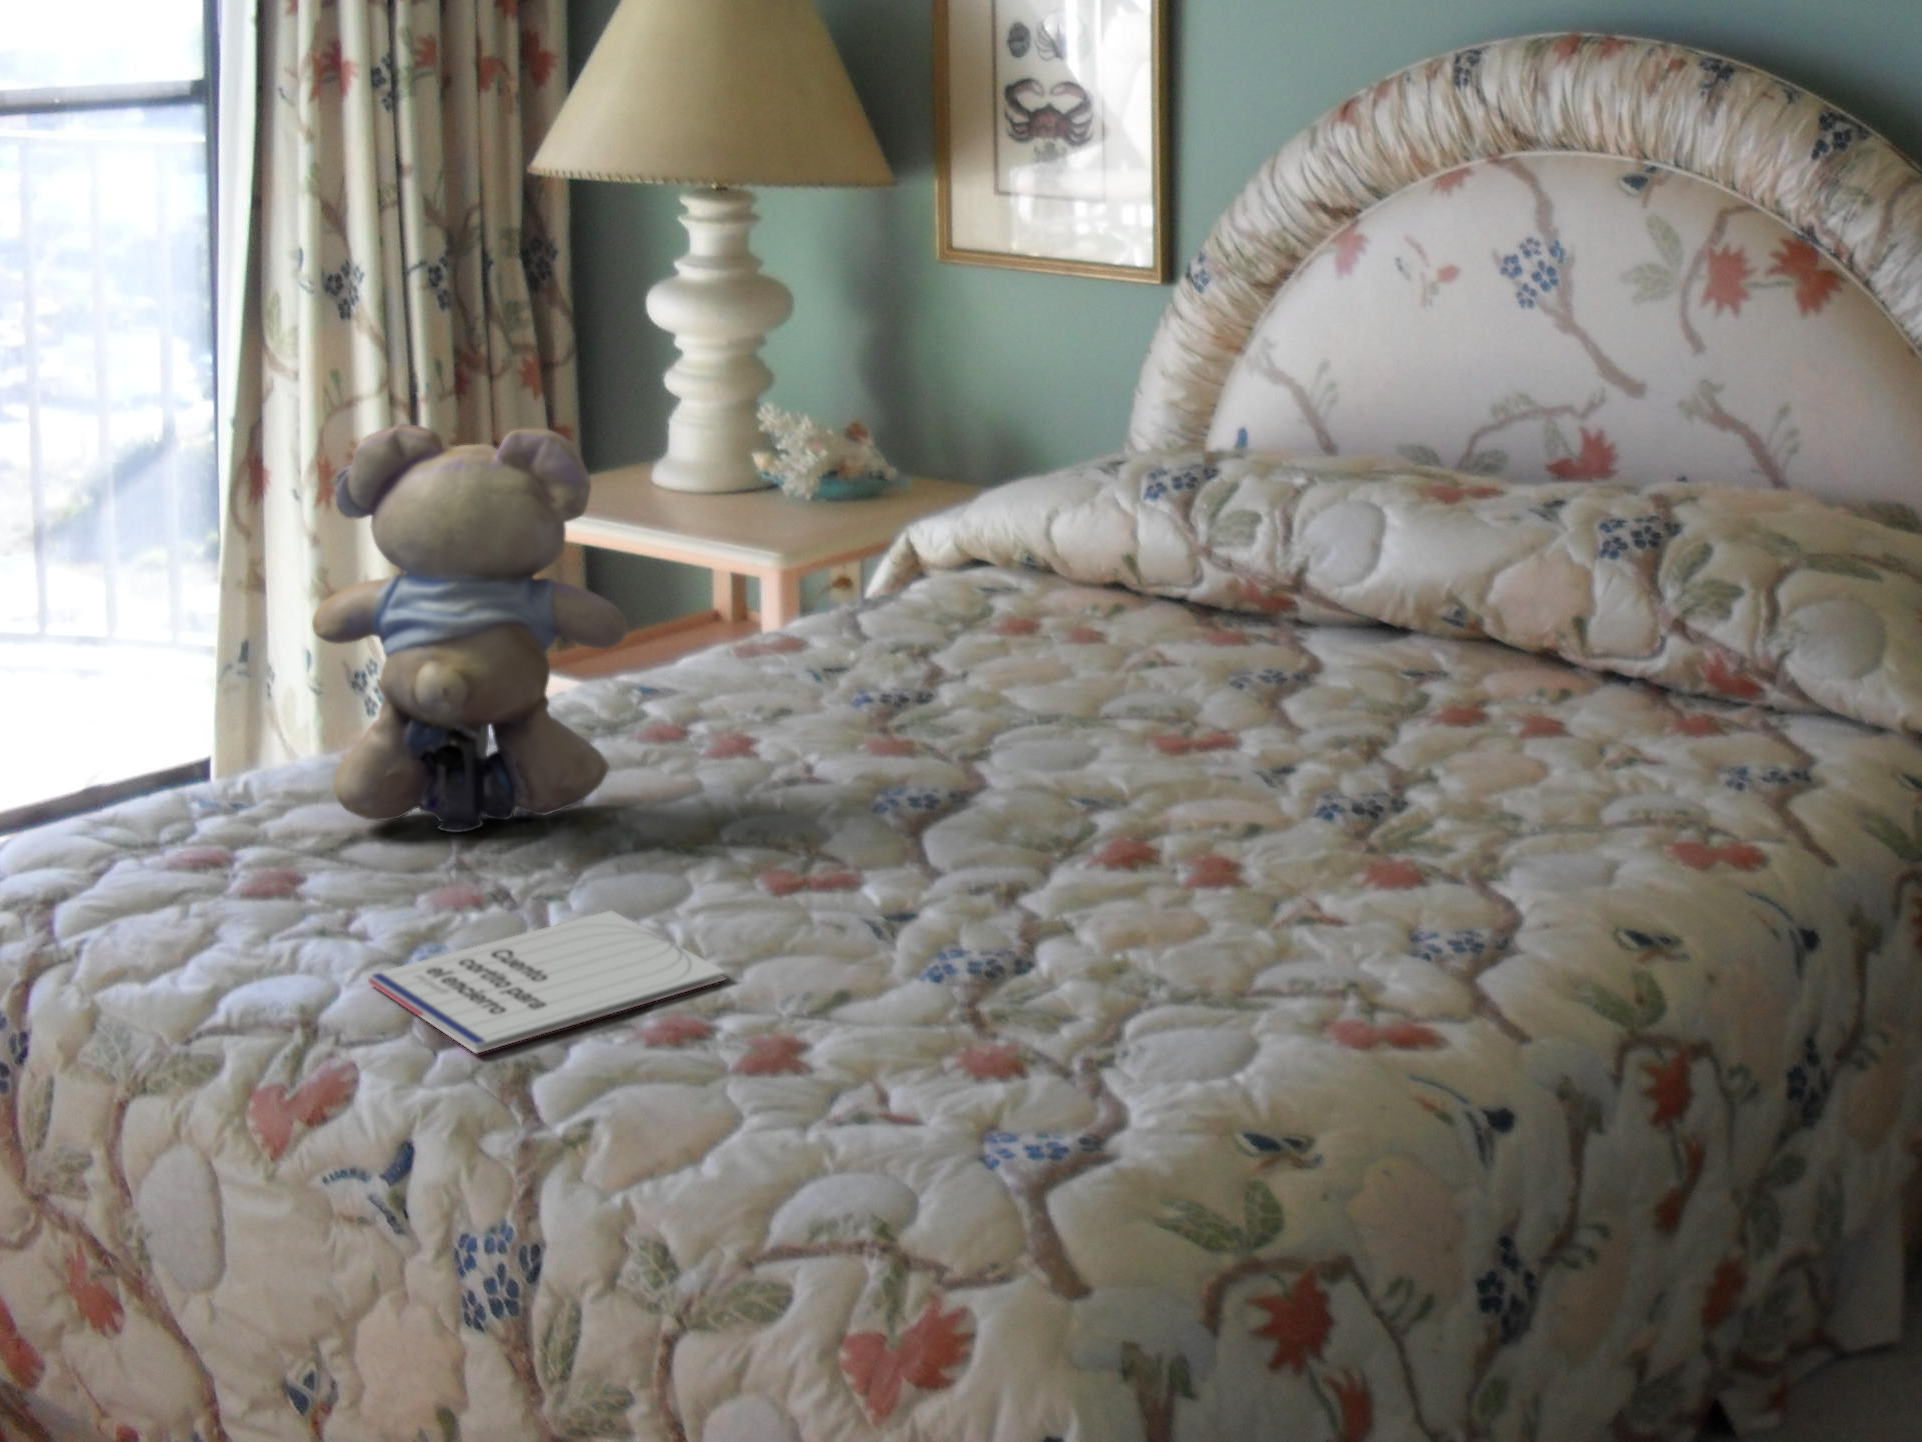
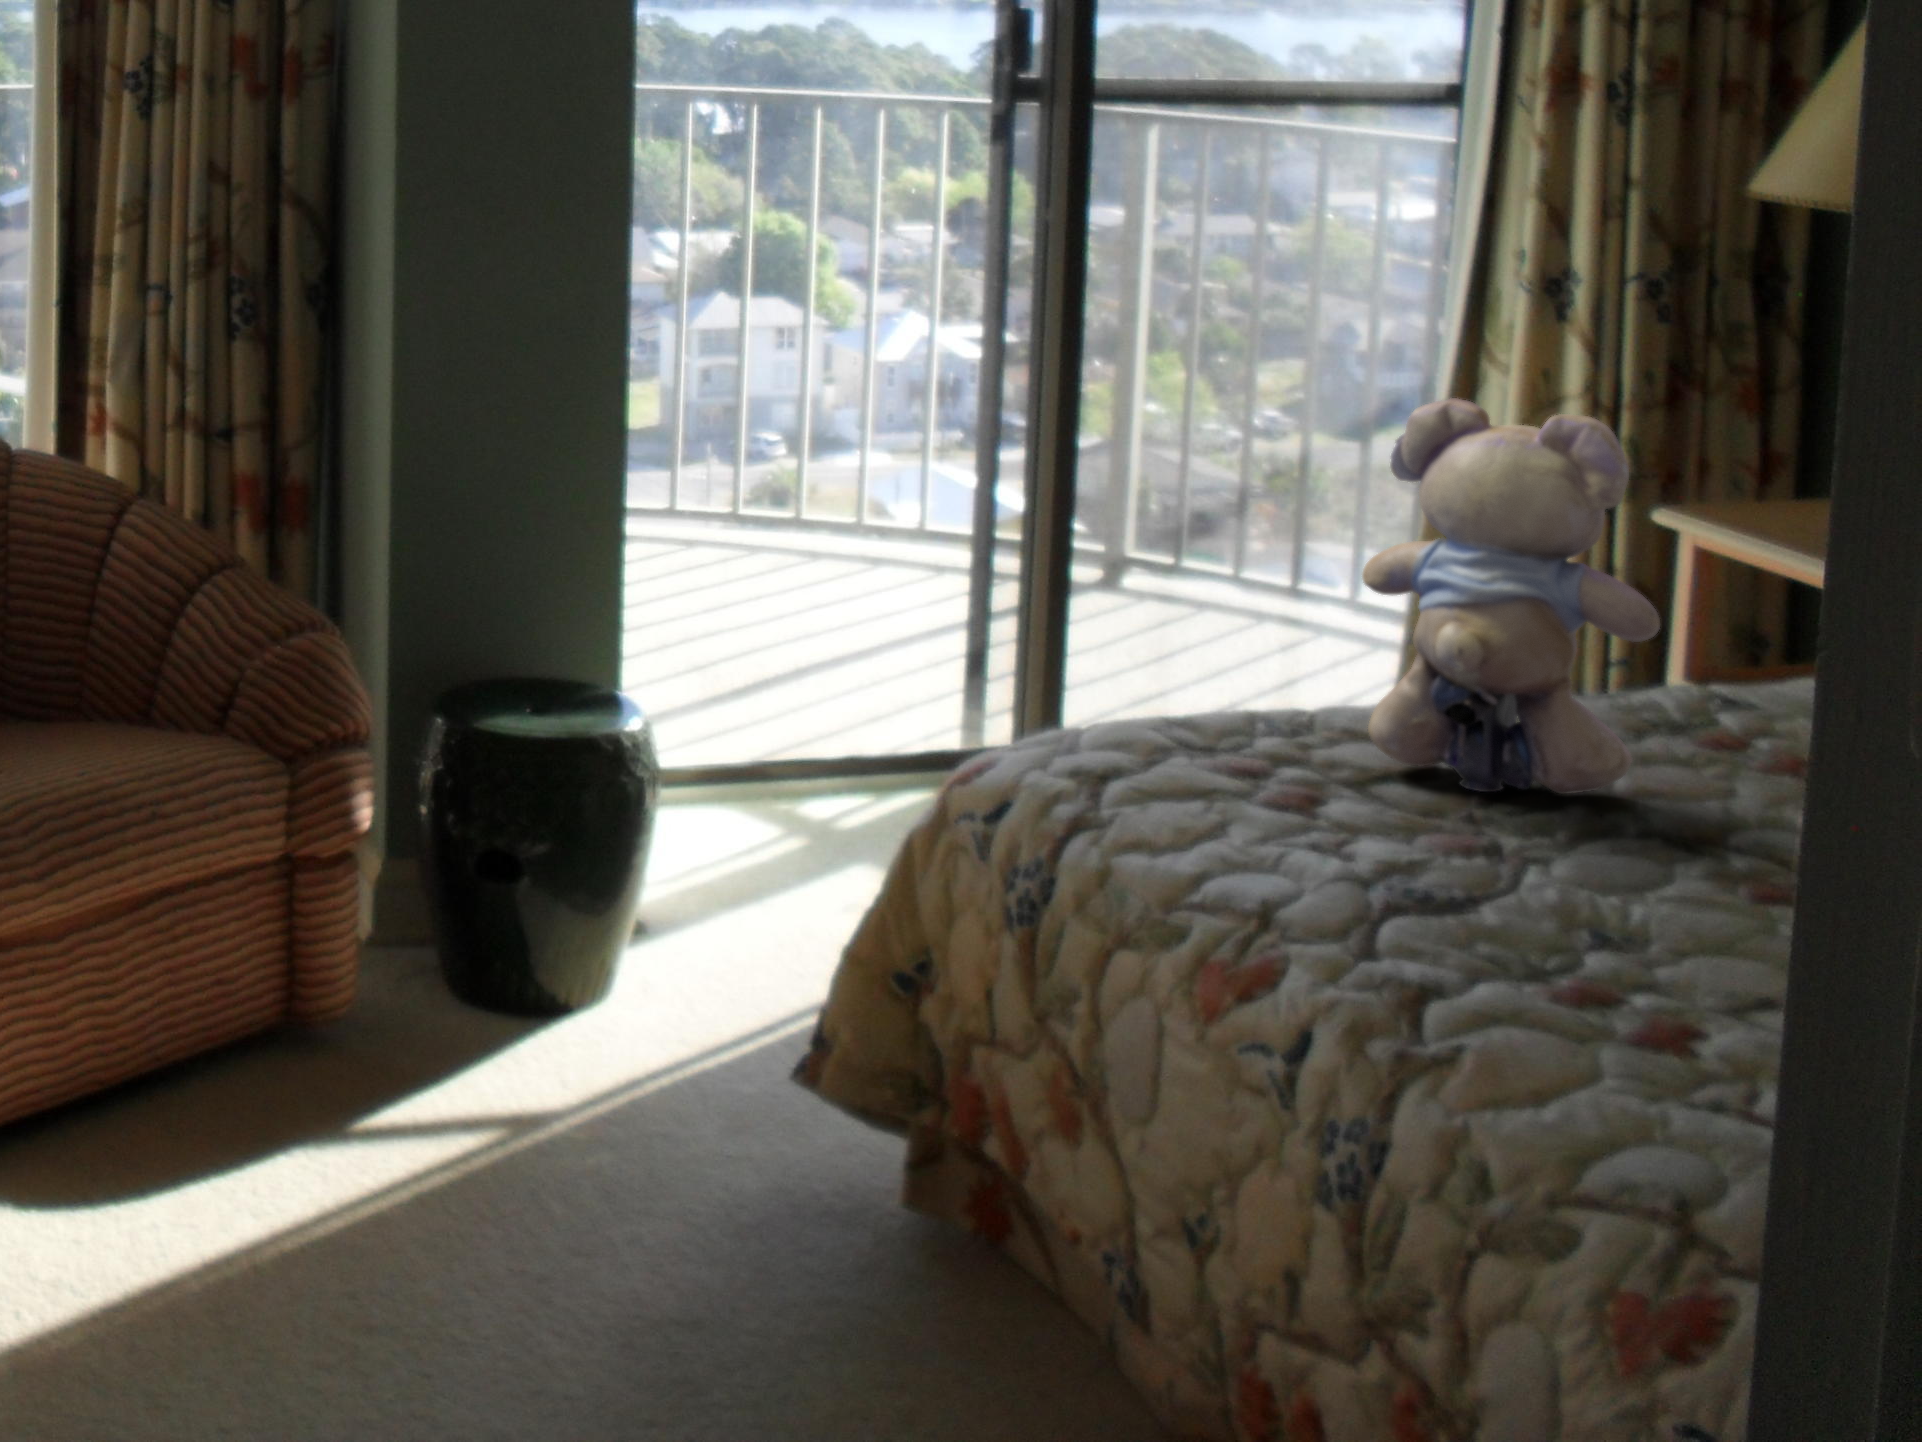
notebook: present [368,911,726,1053] -> none [1332,879,1666,979]

